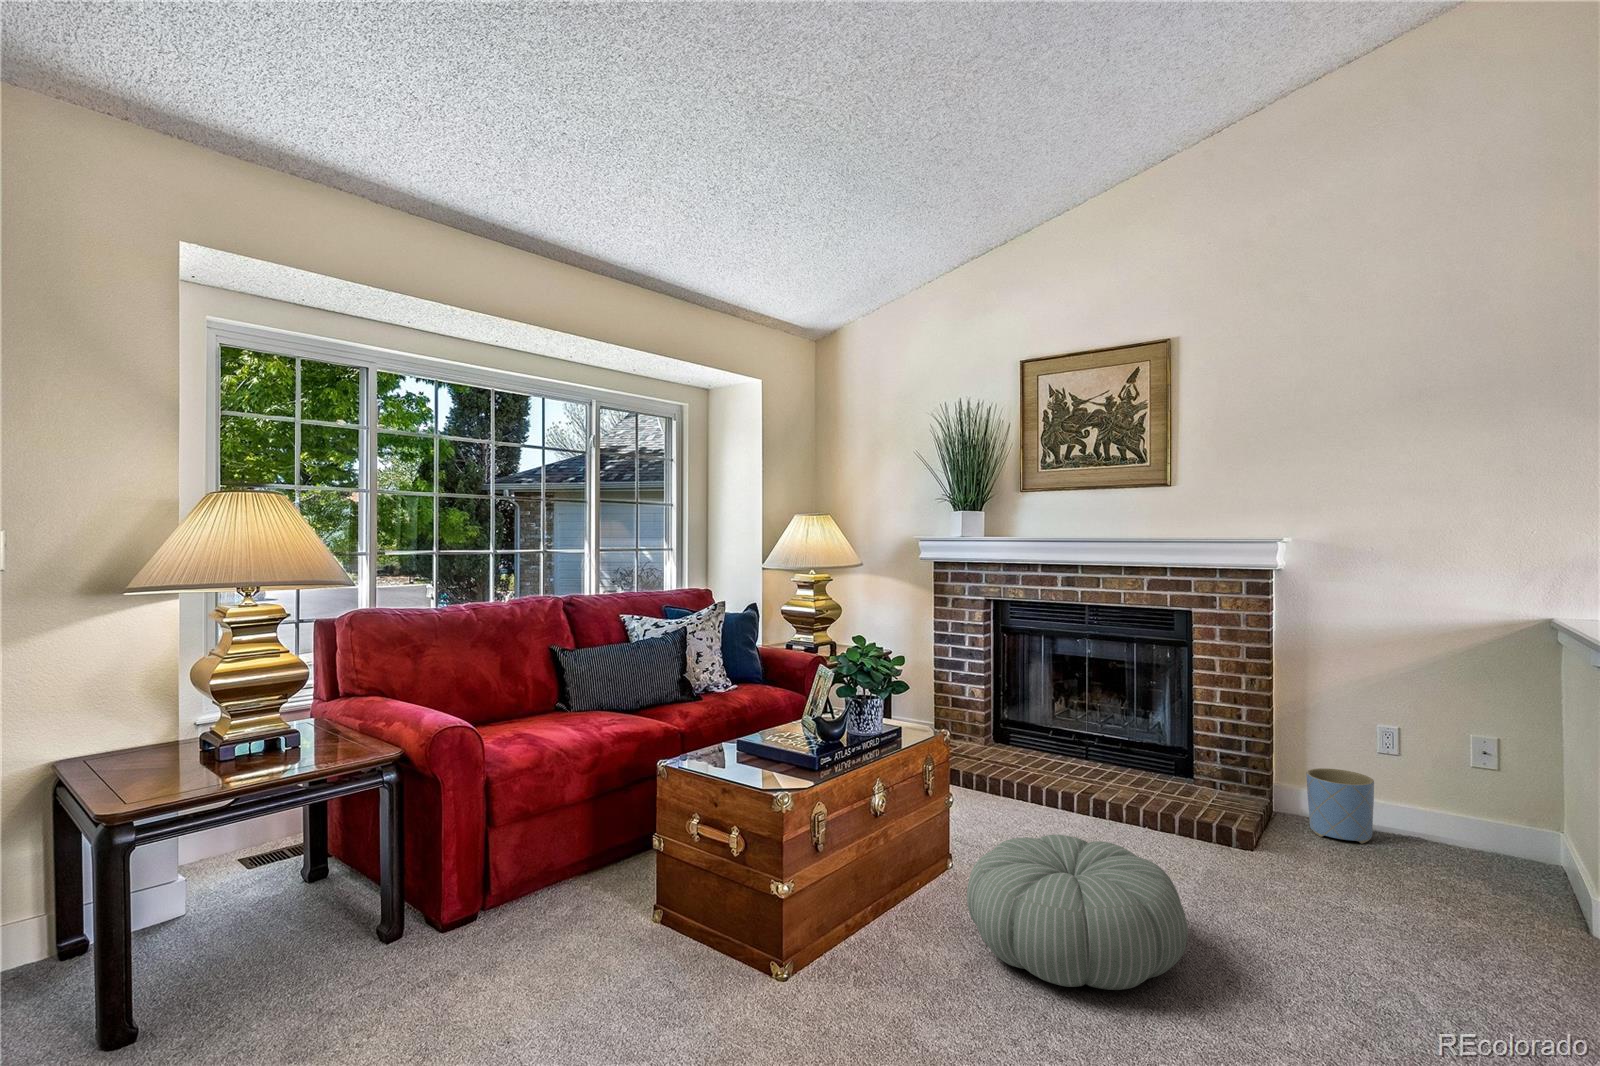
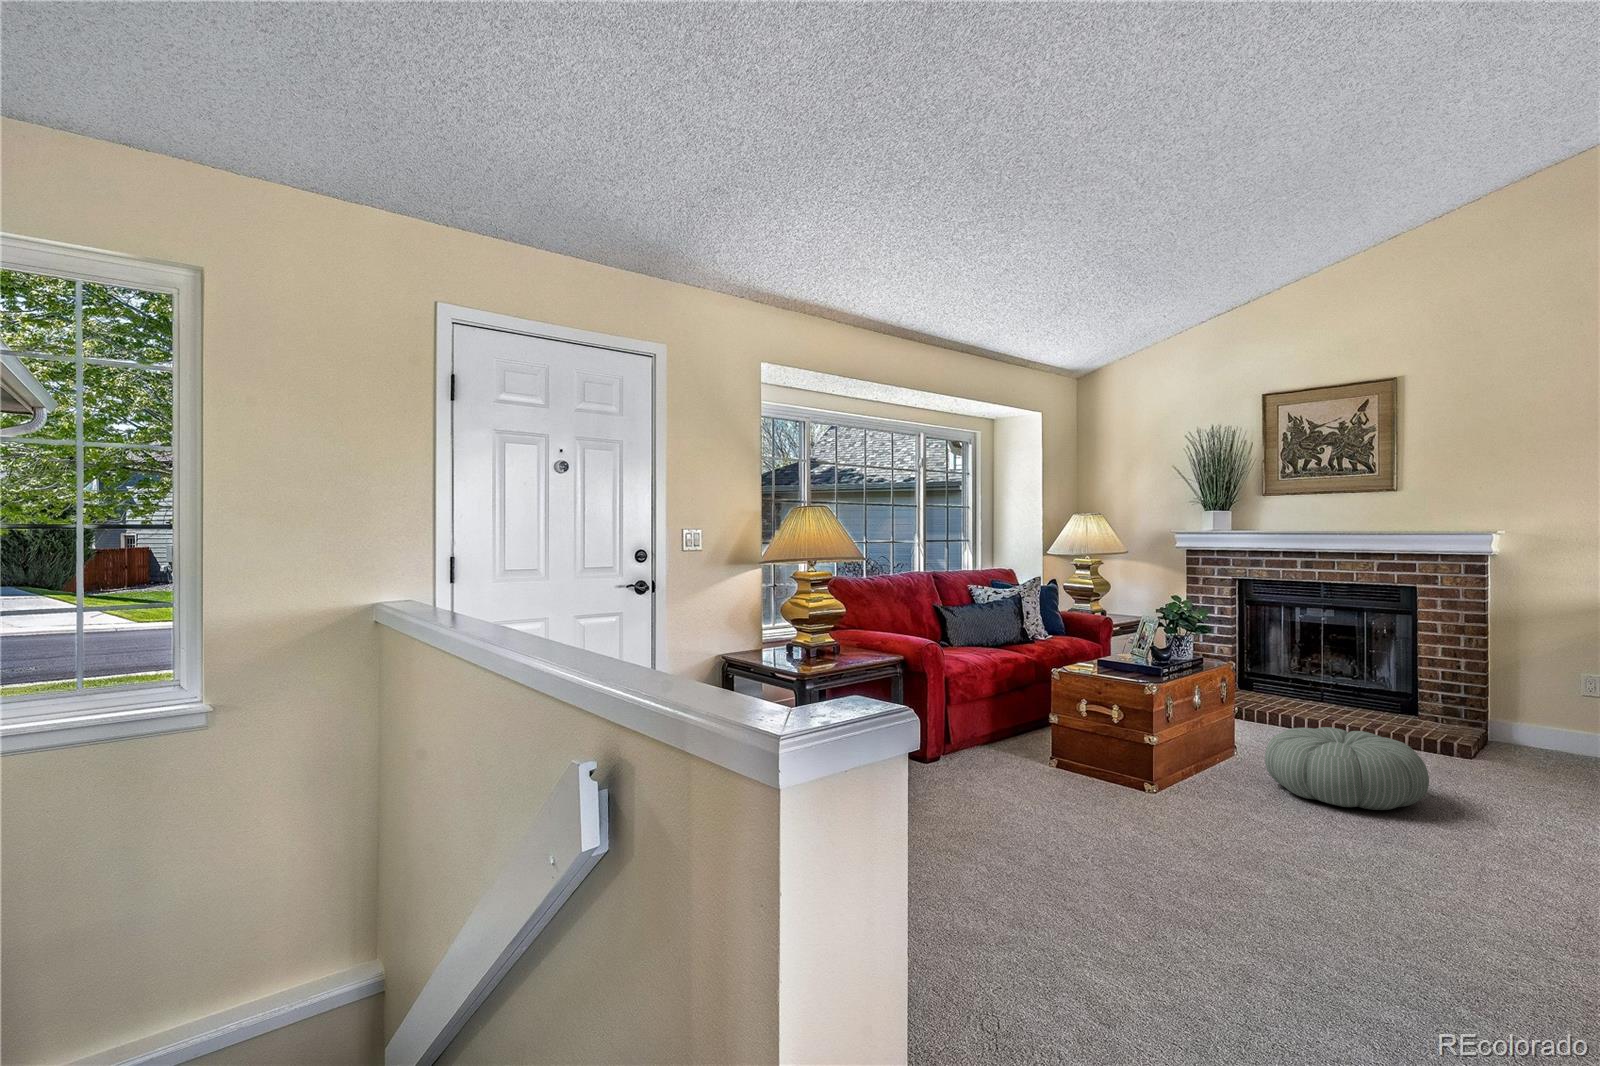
planter: present [1306,768,1374,844] -> none [1517,707,1577,760]

